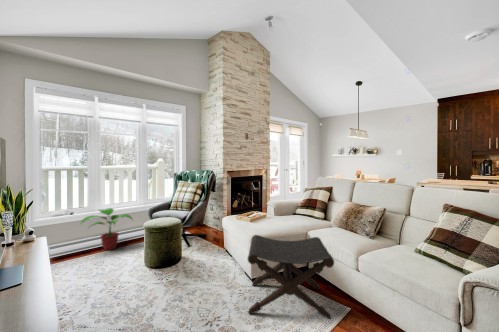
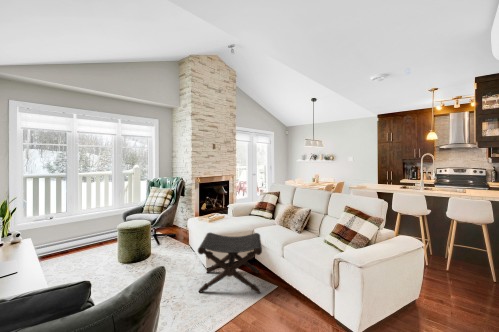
potted plant: present [81,208,132,250] -> none [61,213,109,250]

